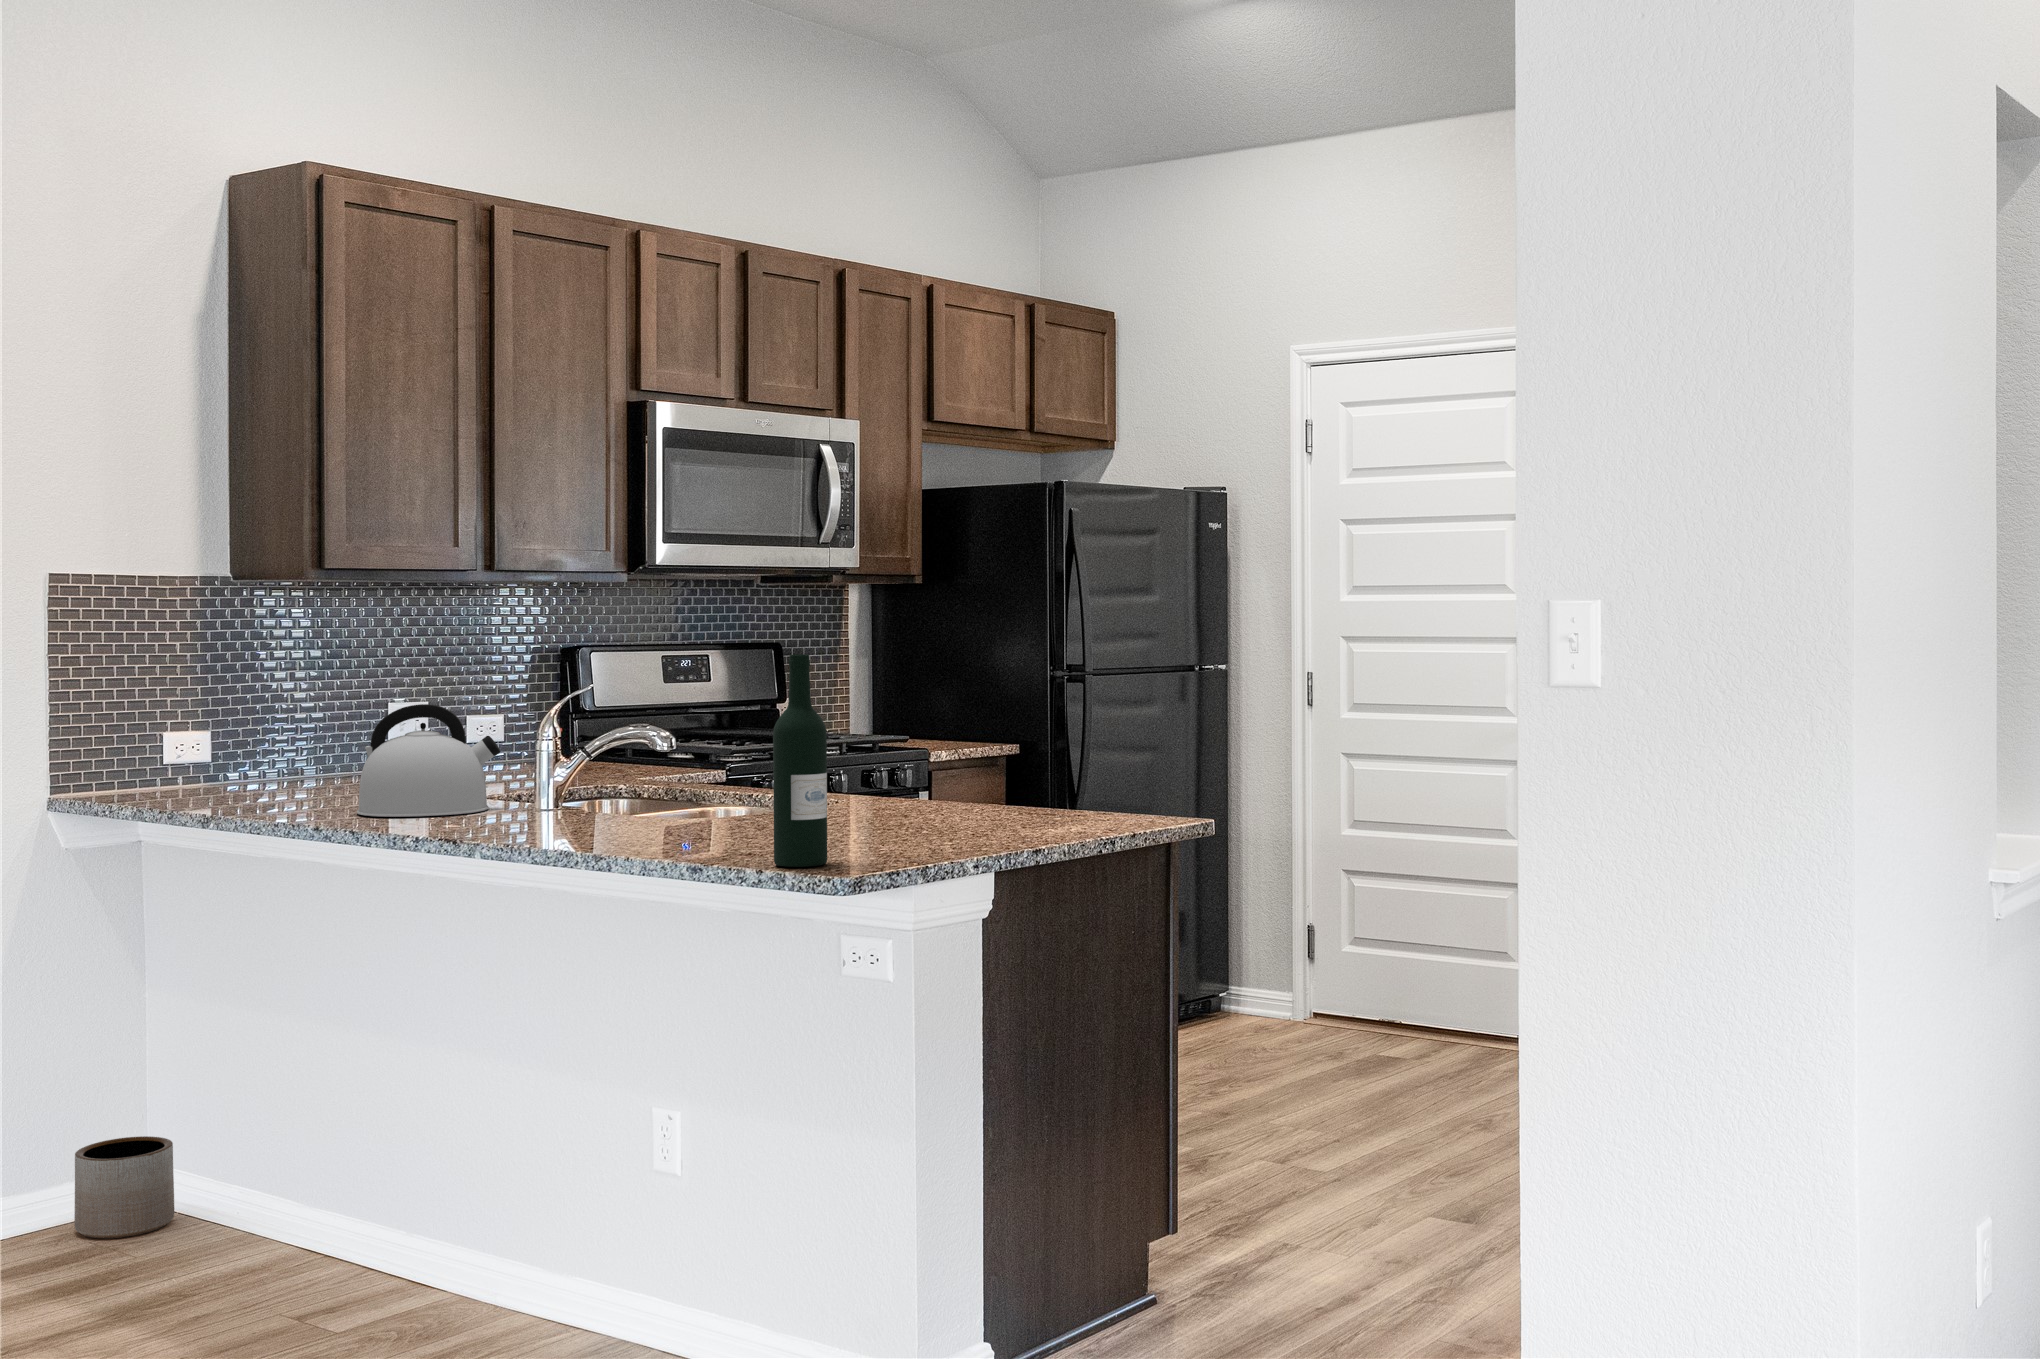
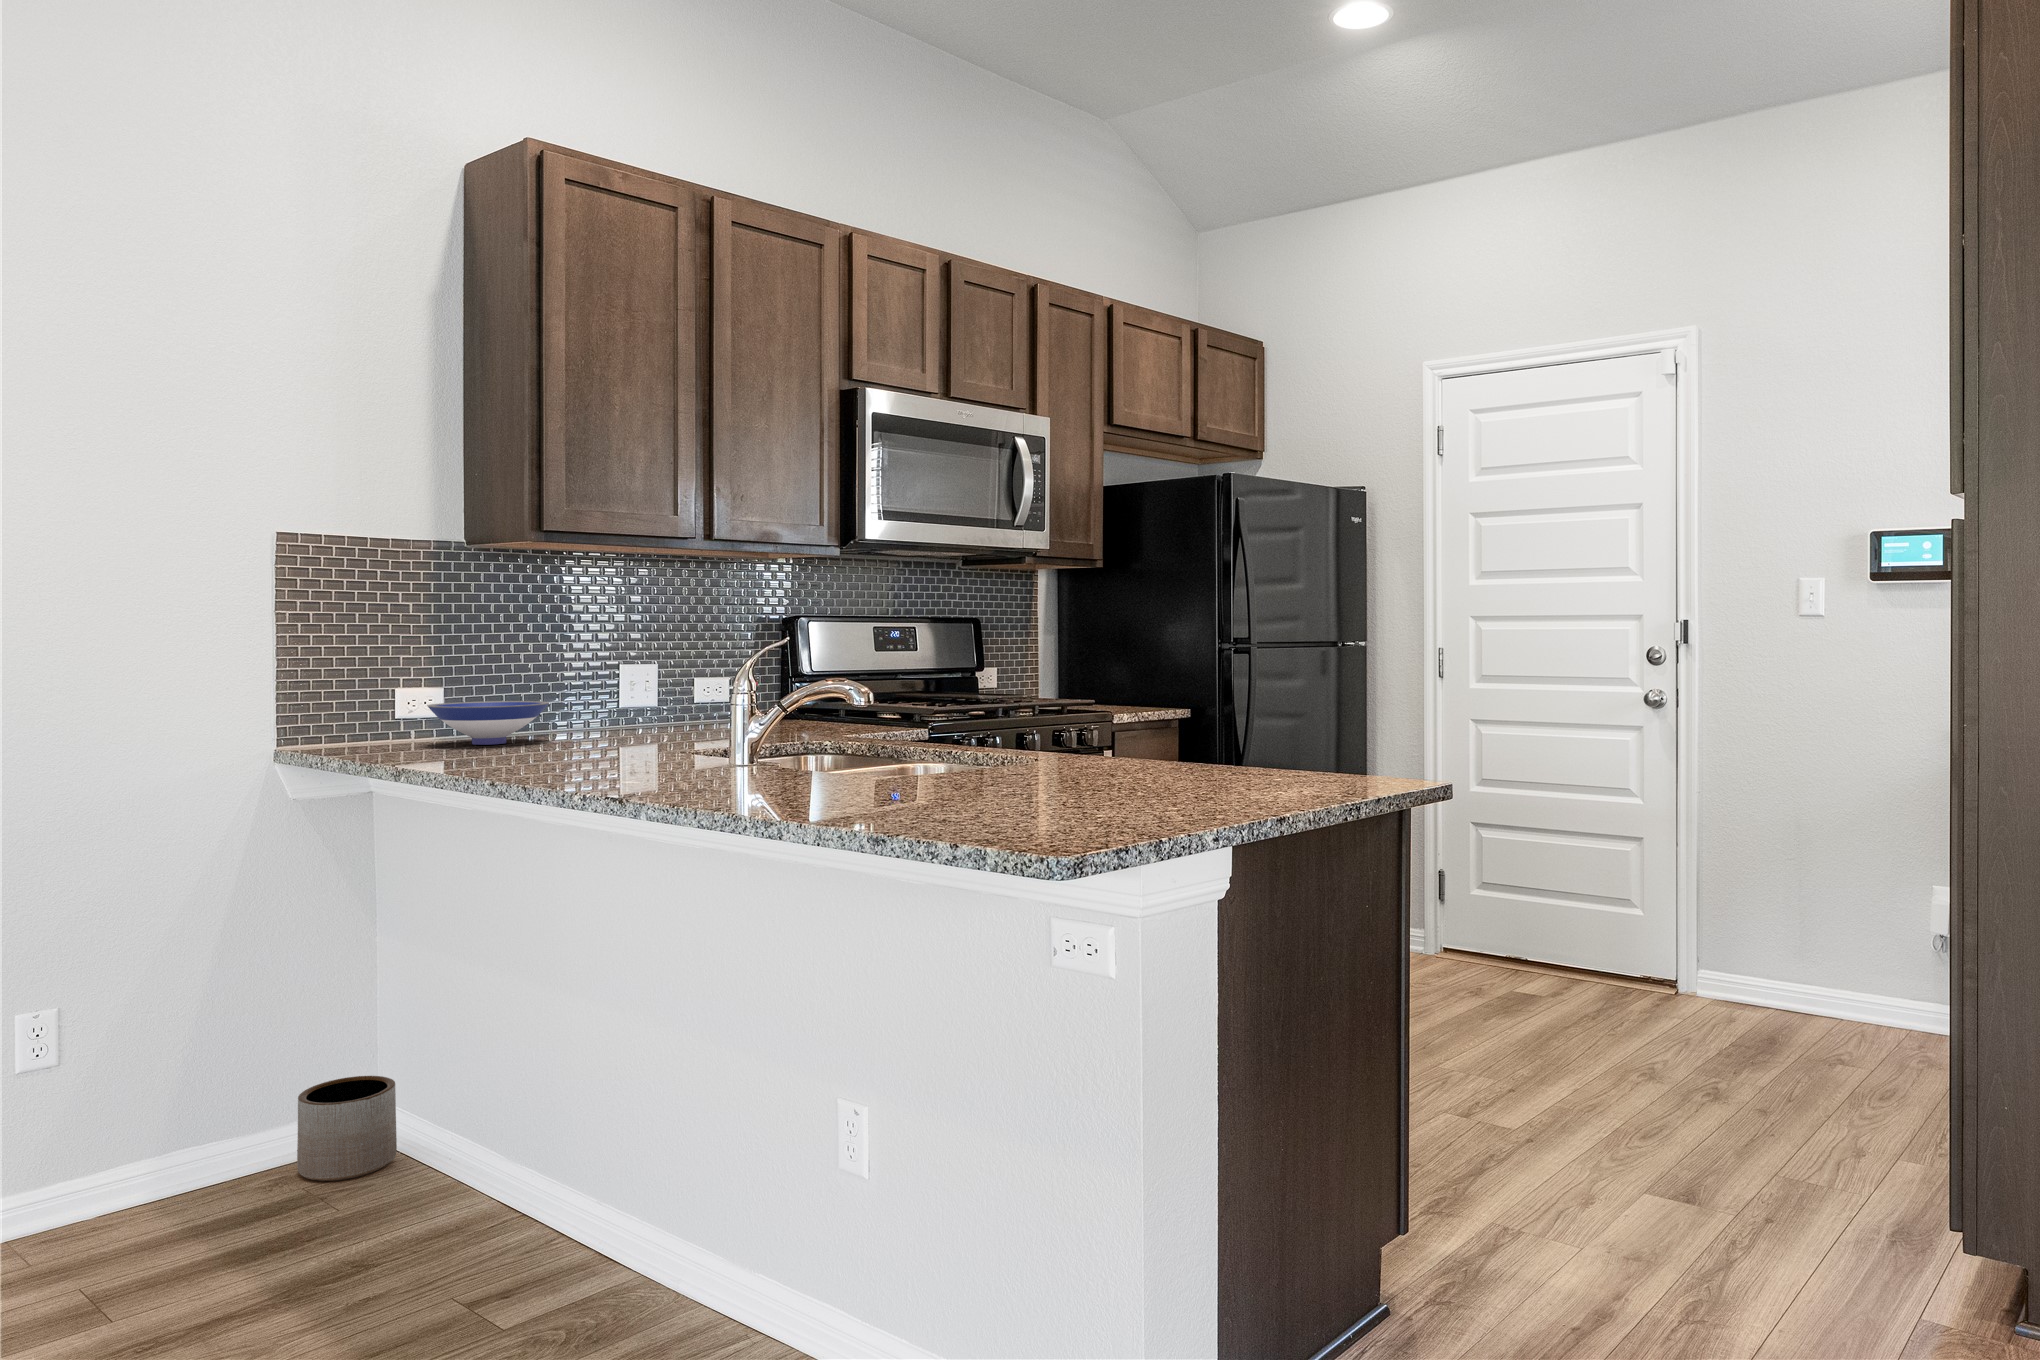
wine bottle: present [773,655,827,867] -> none [972,577,1038,839]
kettle: present [357,704,500,817] -> none [548,656,696,771]
bowl: none [201,745,329,791] -> present [427,701,549,745]

